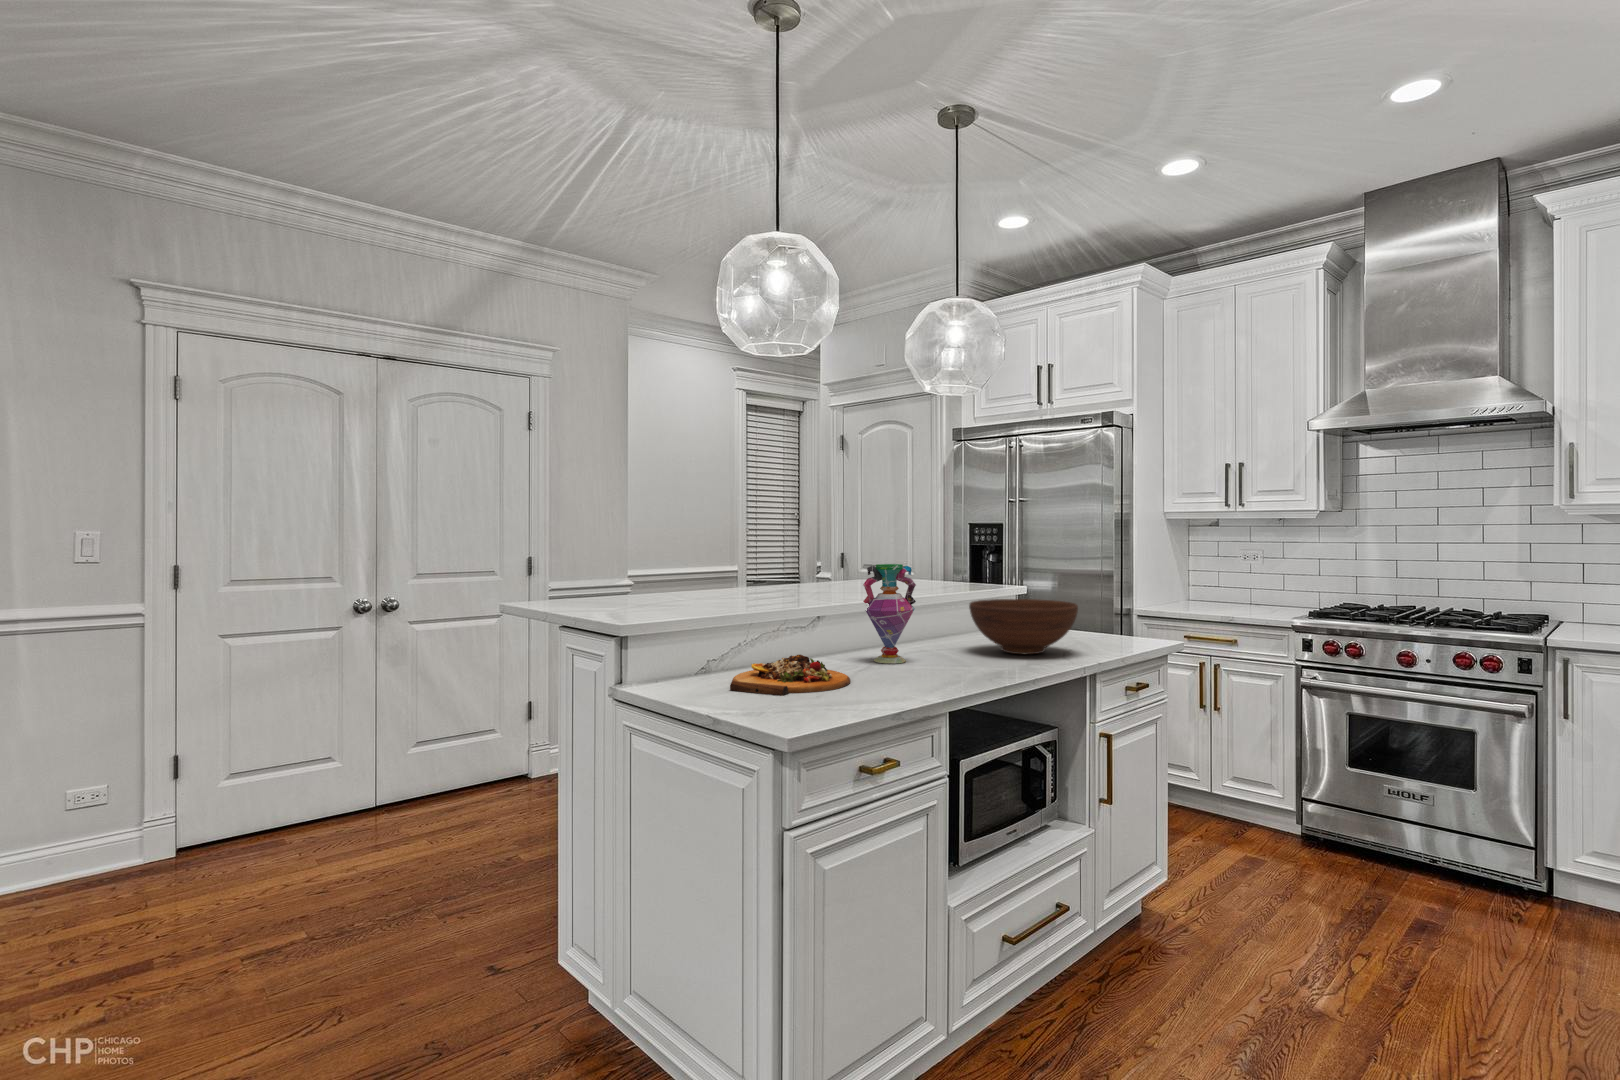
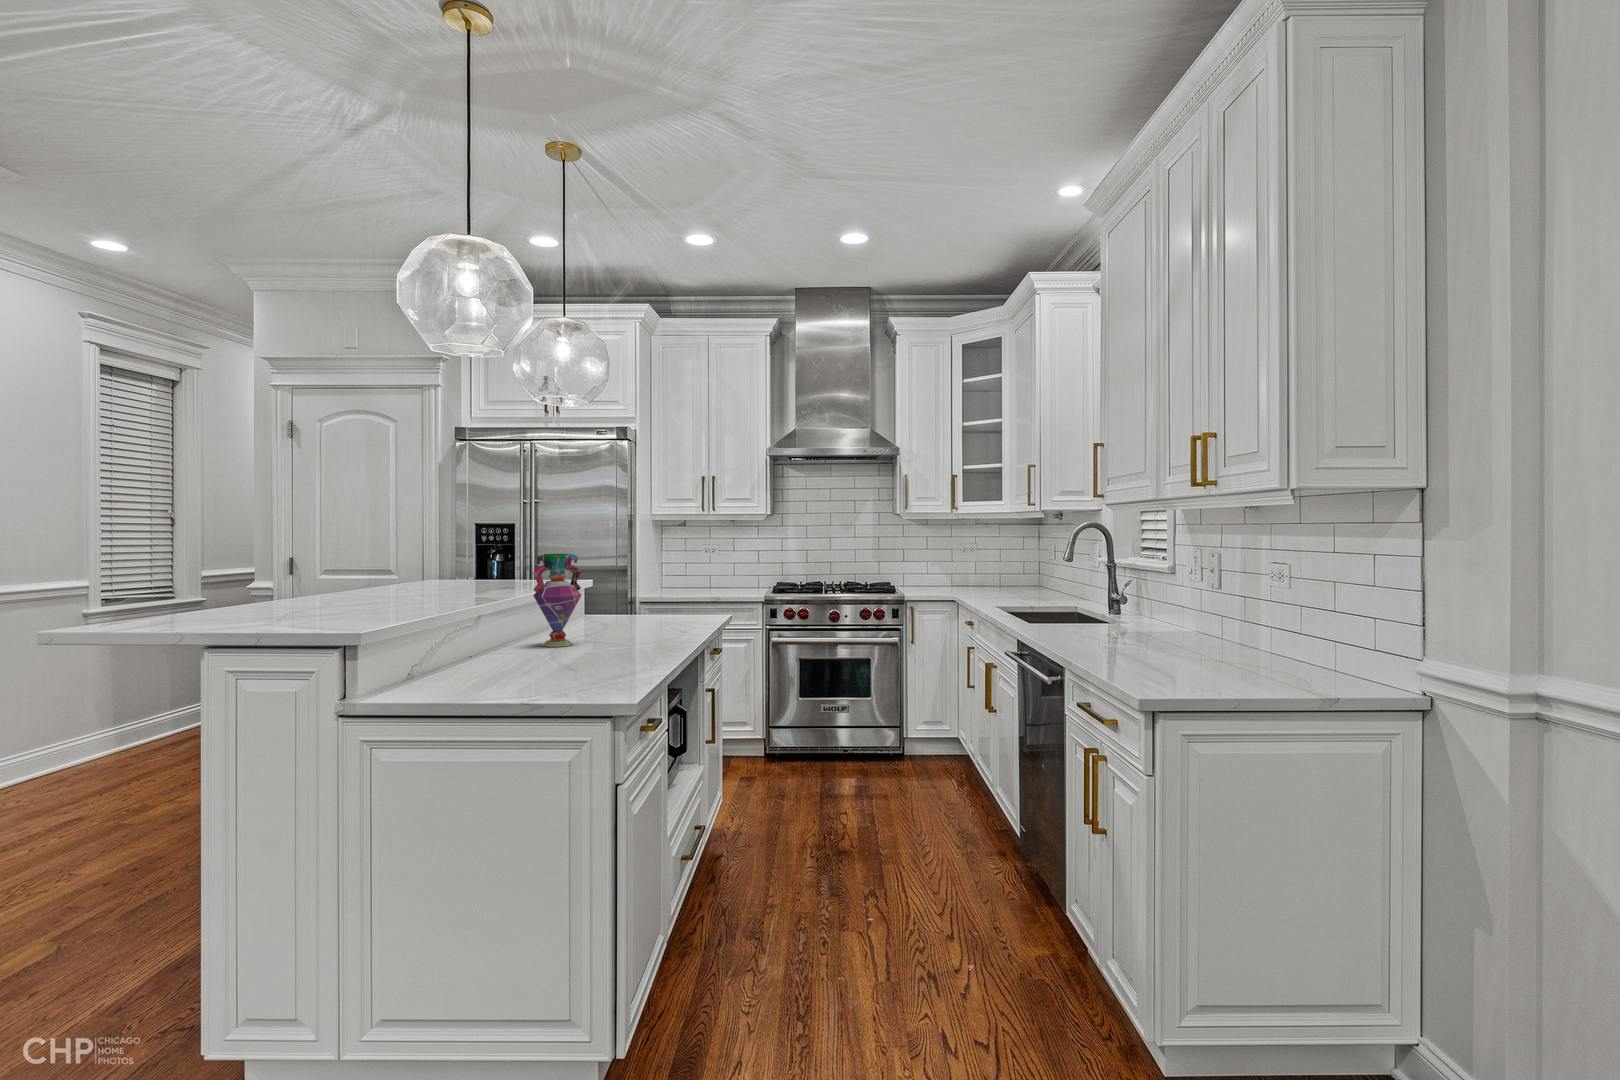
fruit bowl: present [969,599,1078,654] -> none [594,585,687,631]
cutting board: present [730,655,851,696] -> none [466,639,588,677]

